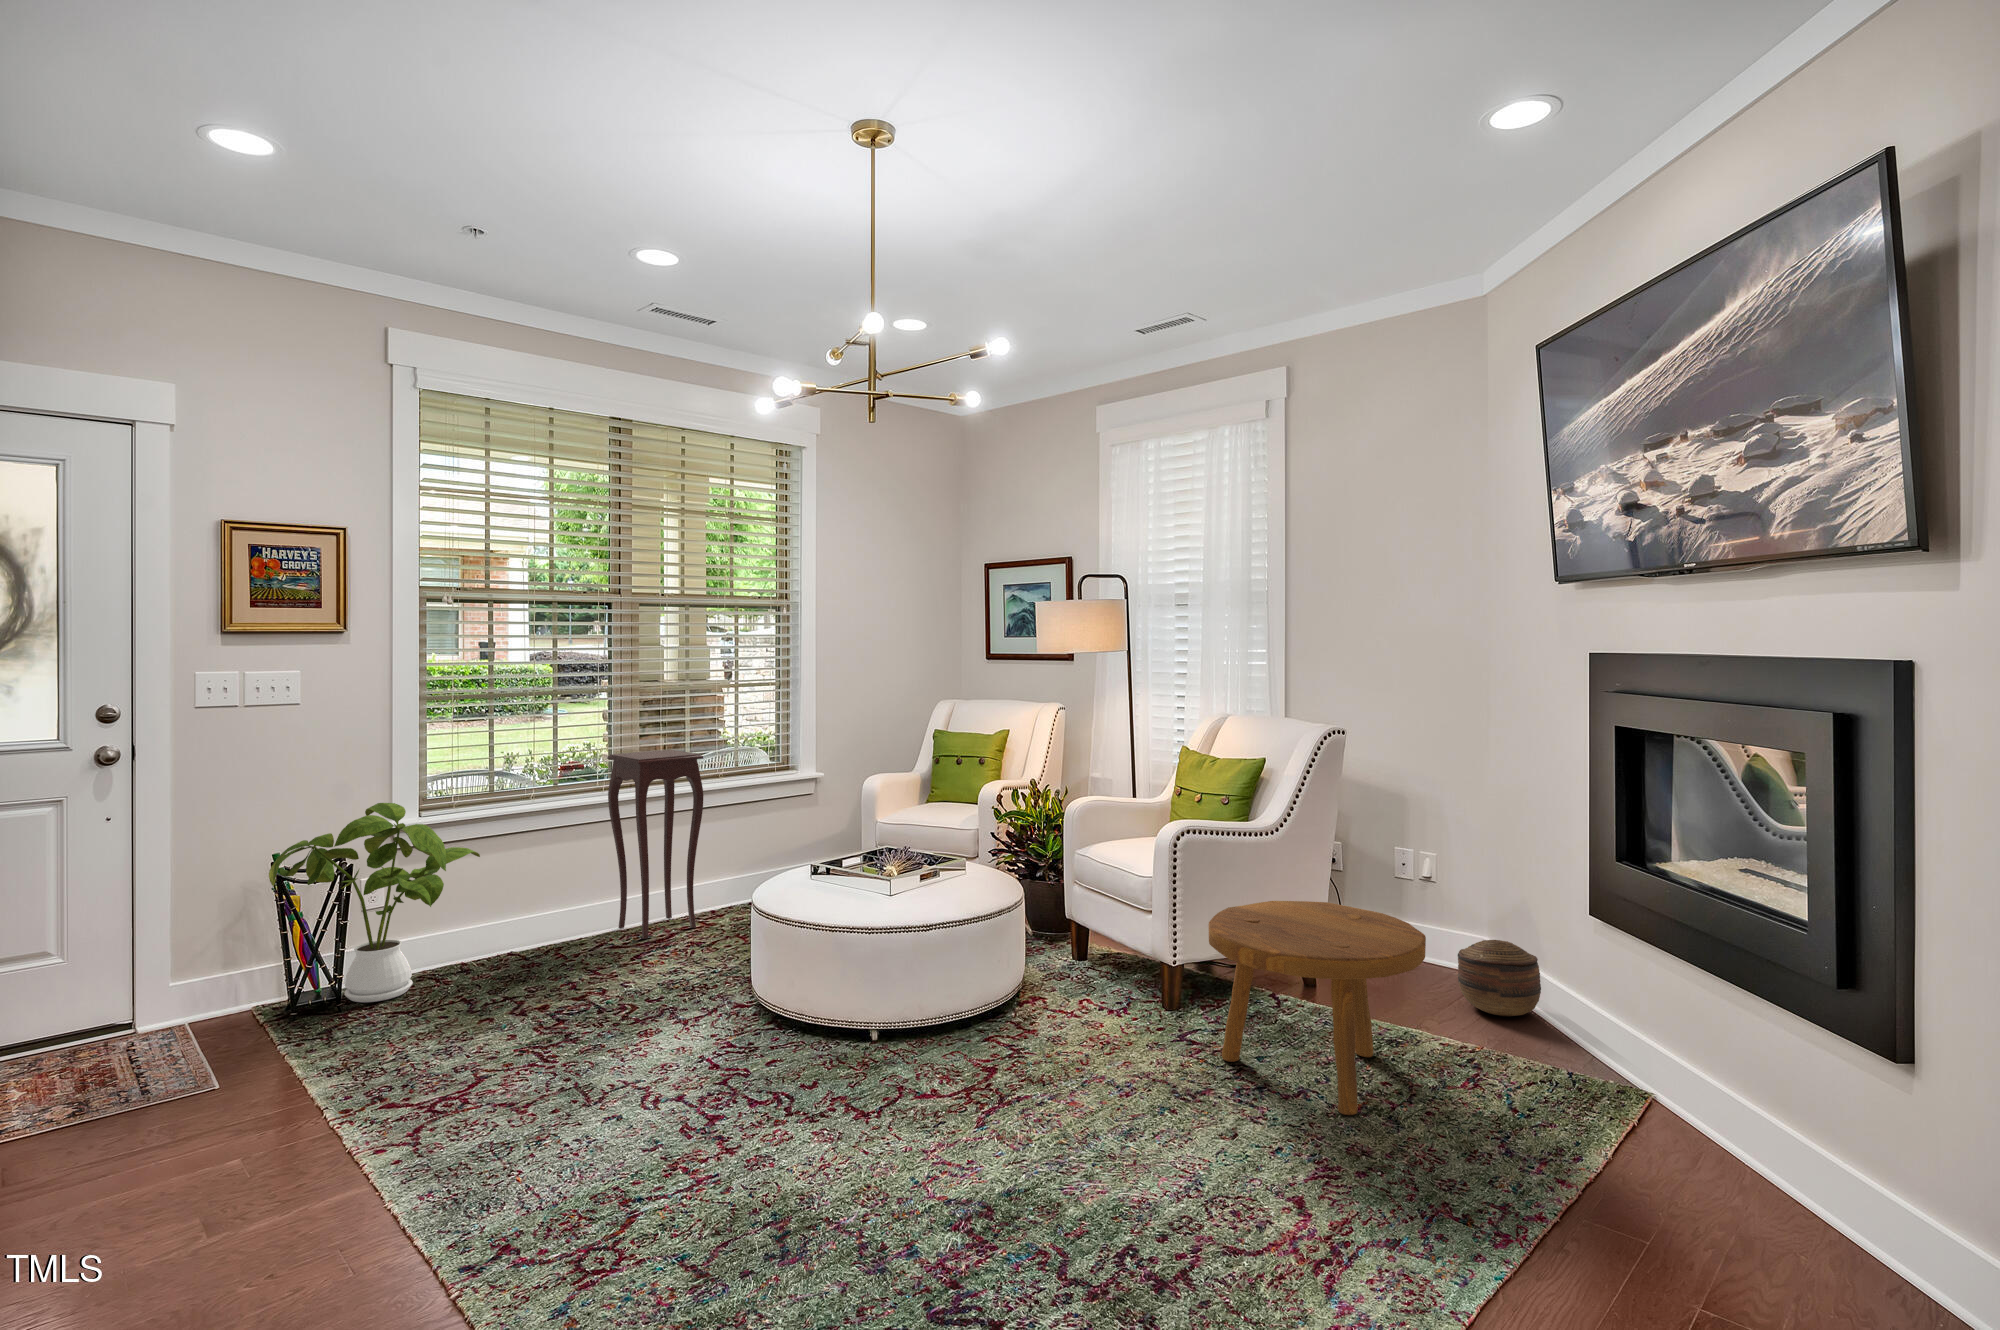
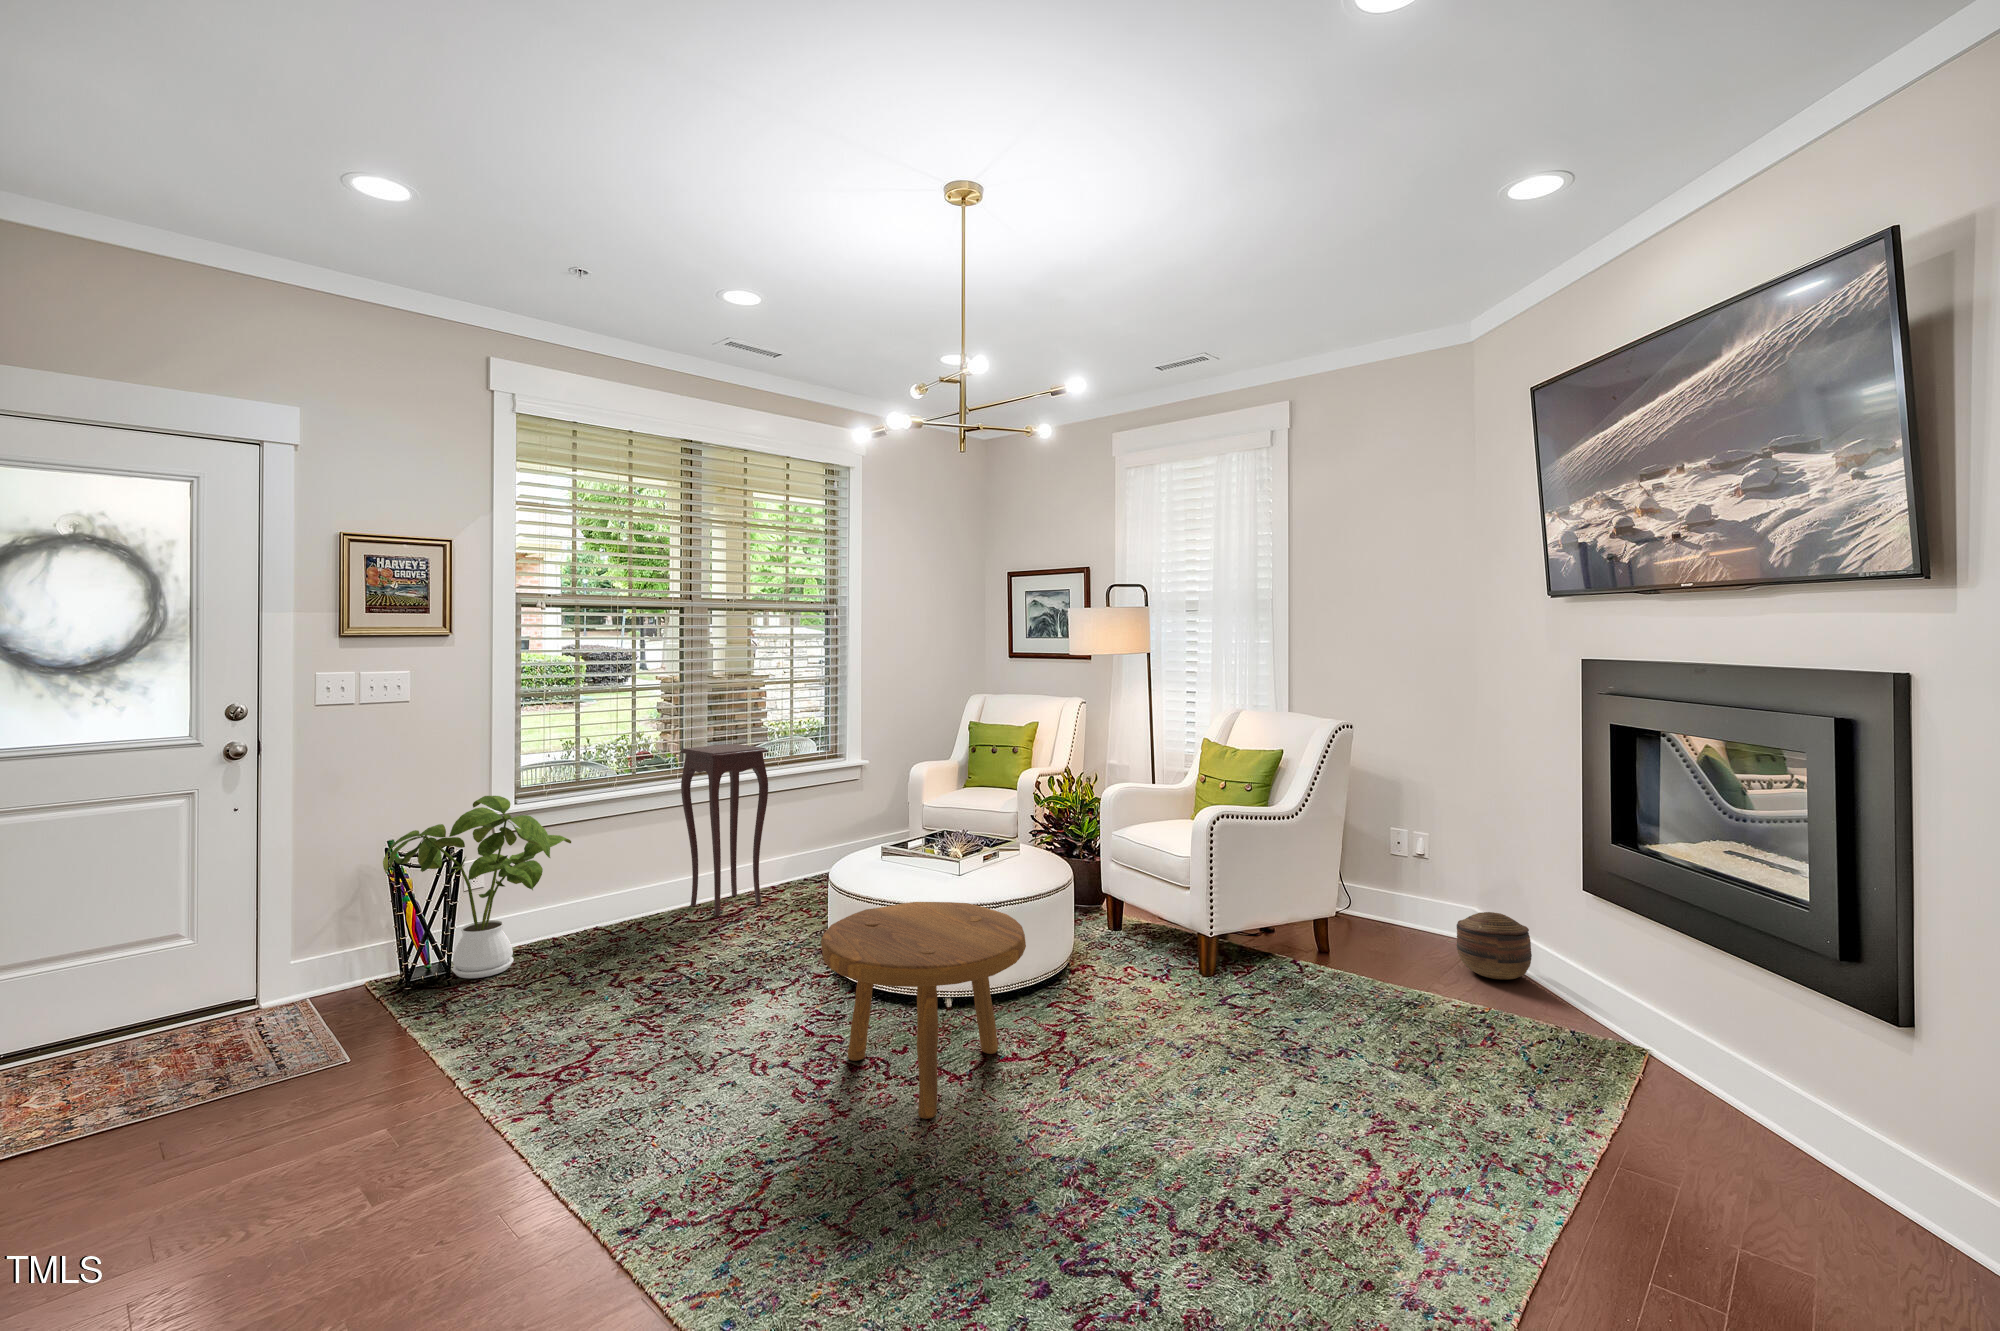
footstool: present [1209,901,1426,1115] -> present [821,902,1026,1119]

